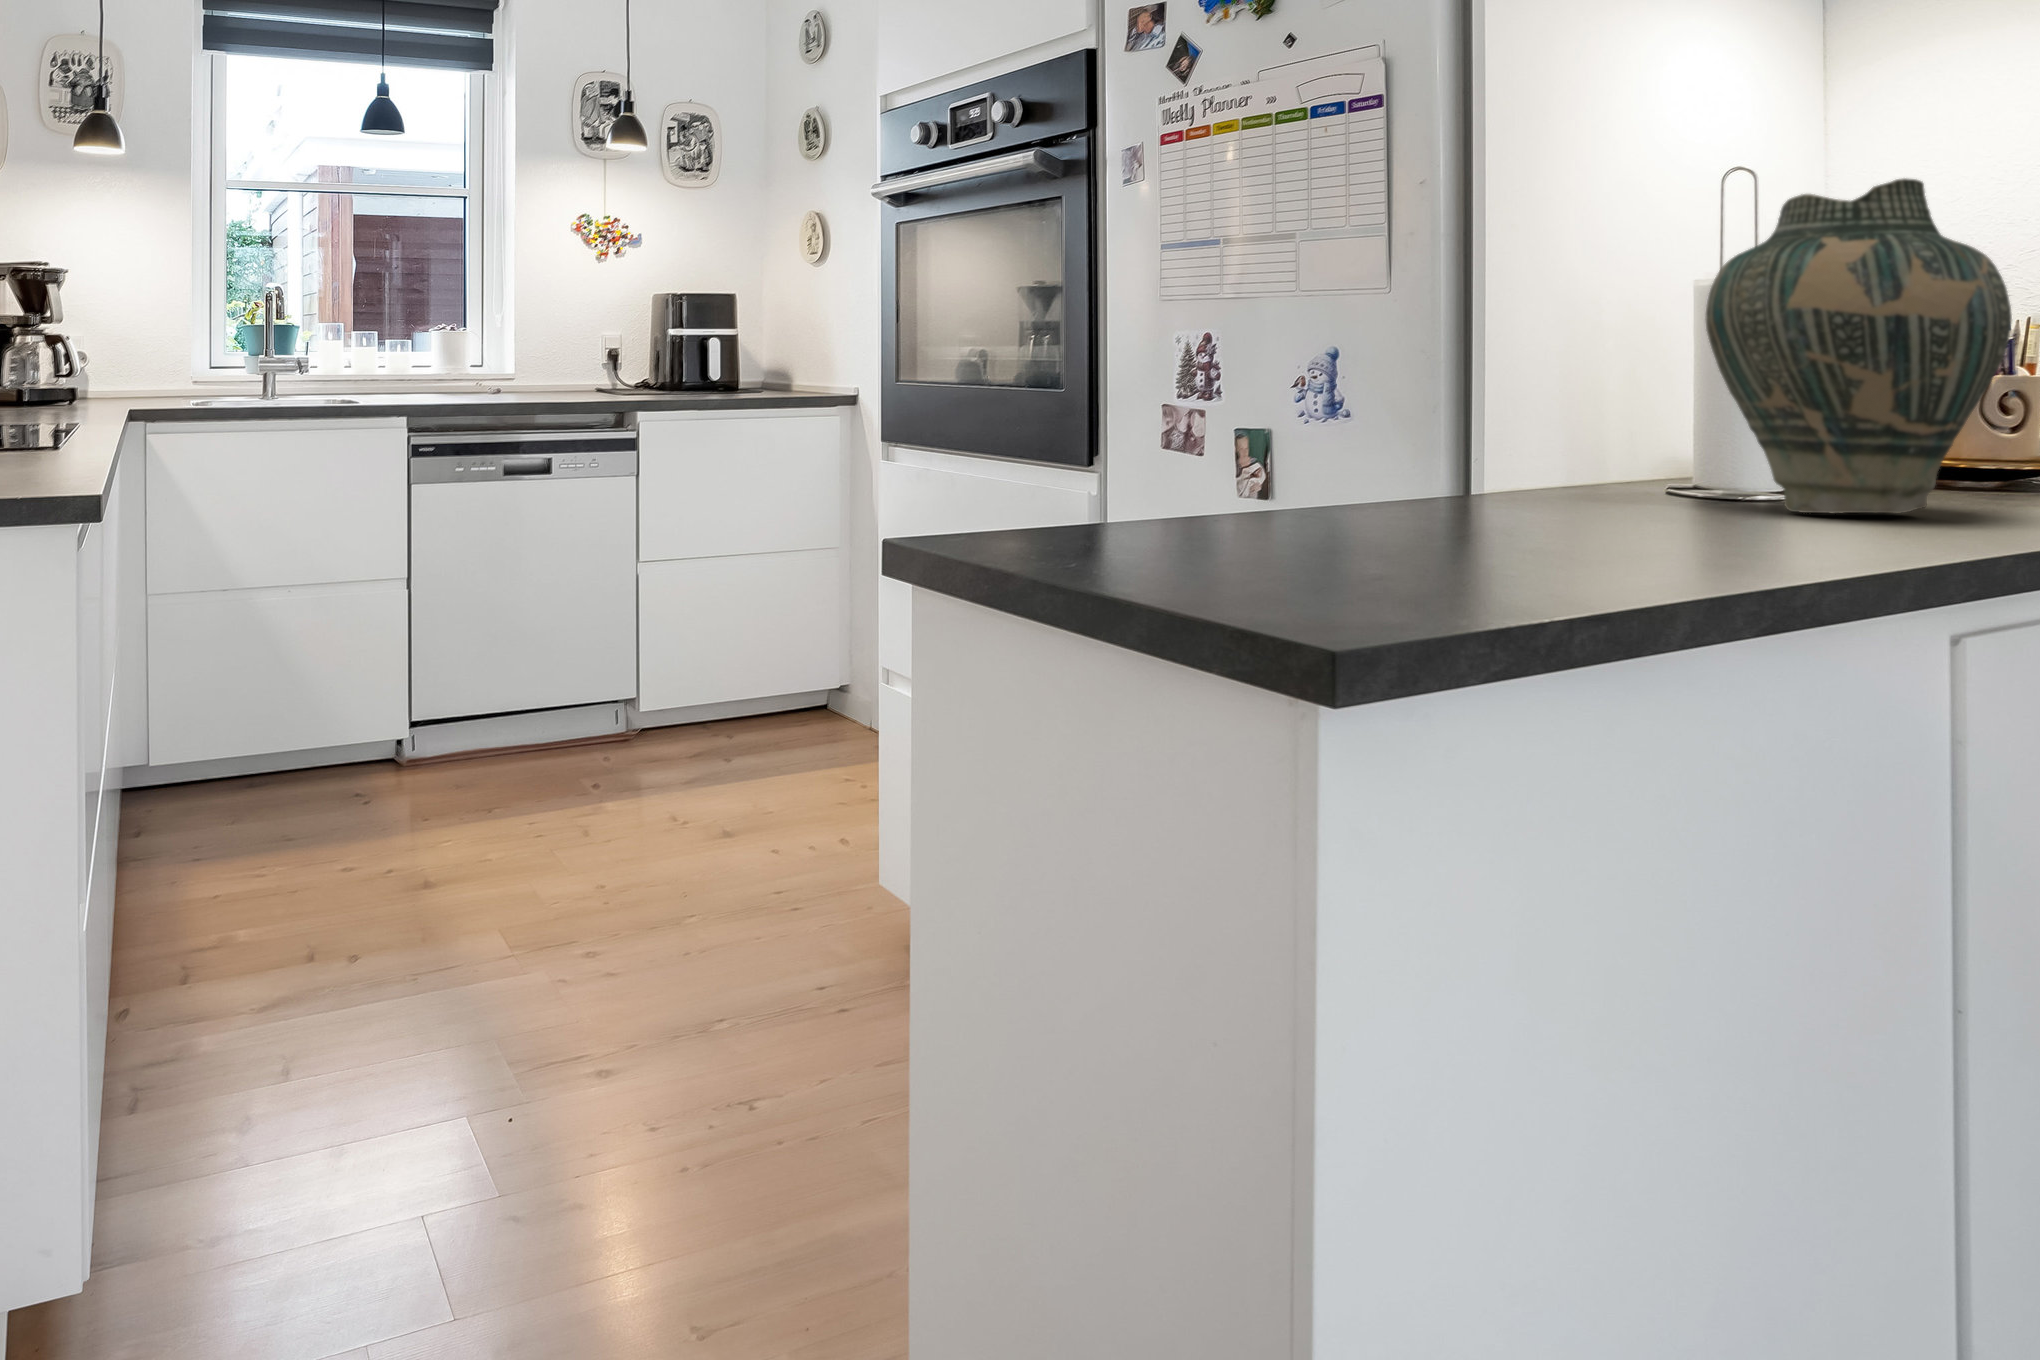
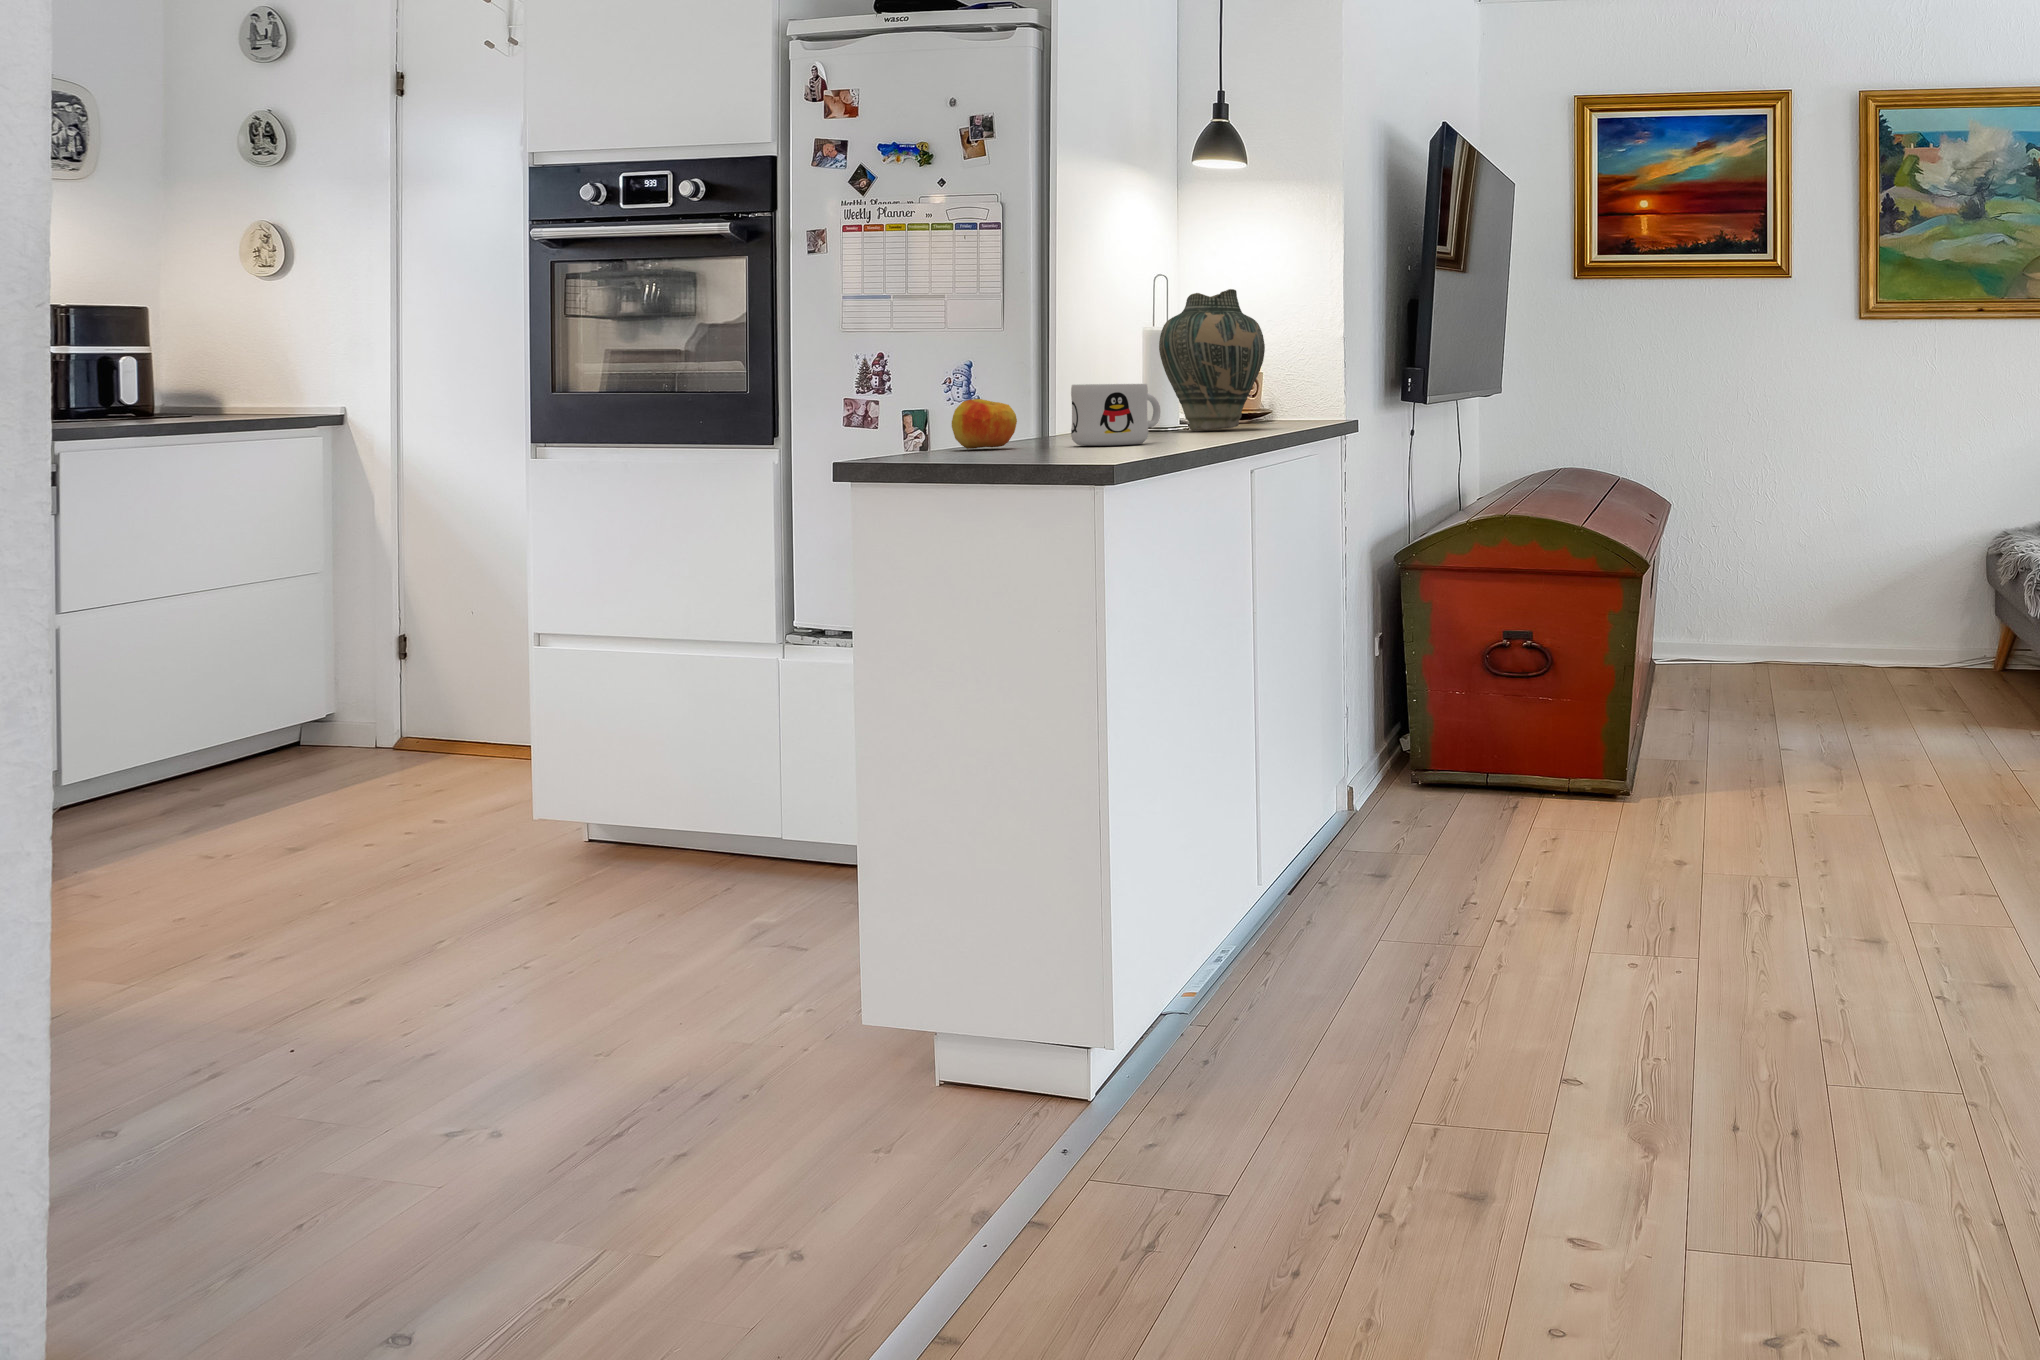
mug: none [1329,414,1591,581] -> present [1071,384,1160,446]
apple: none [1075,440,1211,550] -> present [952,399,1017,449]

